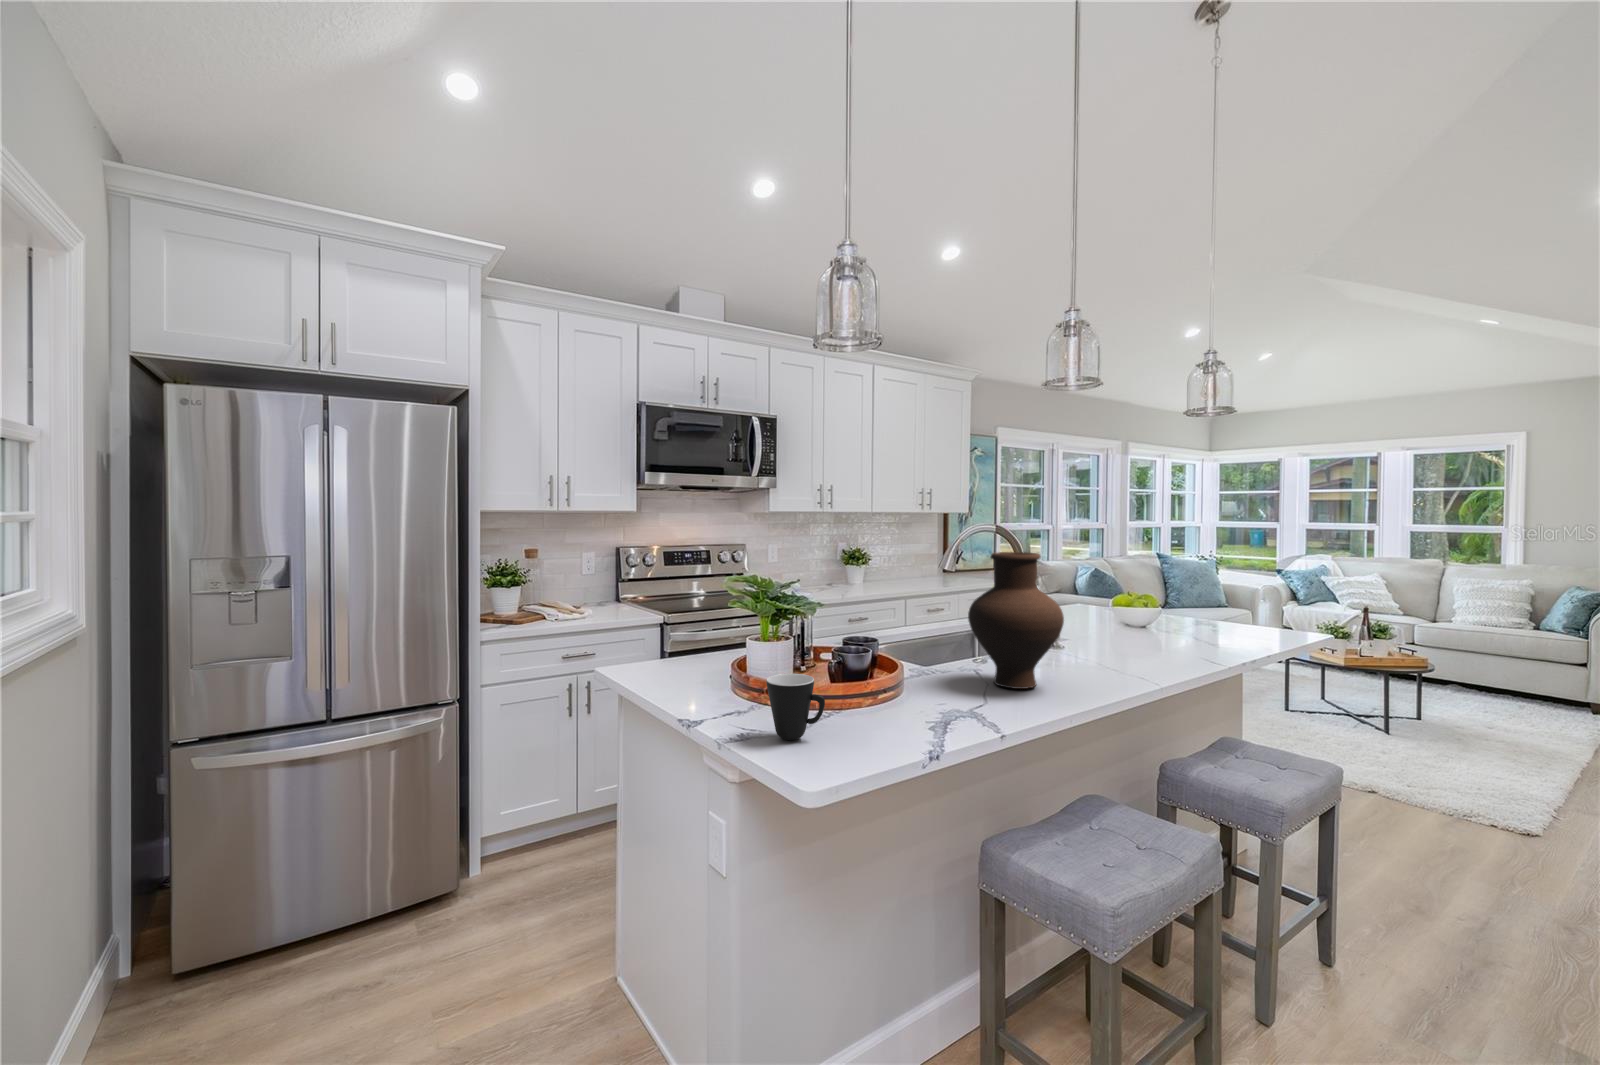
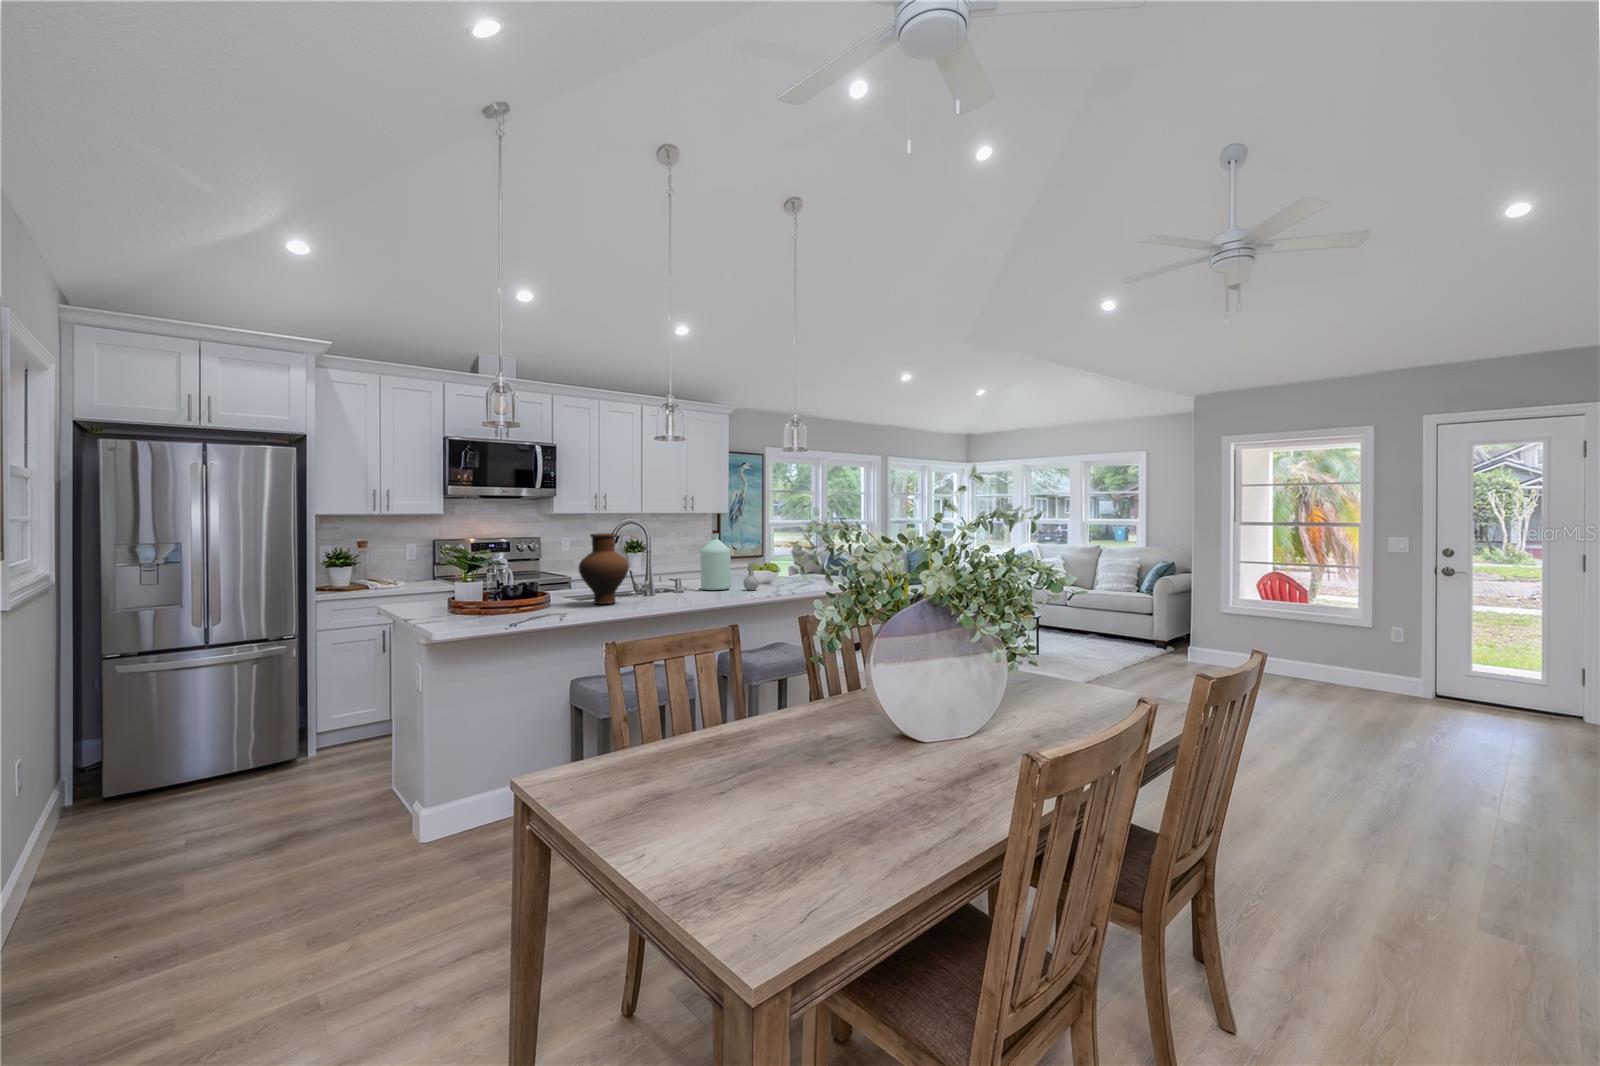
bottle: none [1090,544,1202,648] -> present [700,530,759,590]
mug: present [766,674,825,740] -> none [433,590,462,619]

